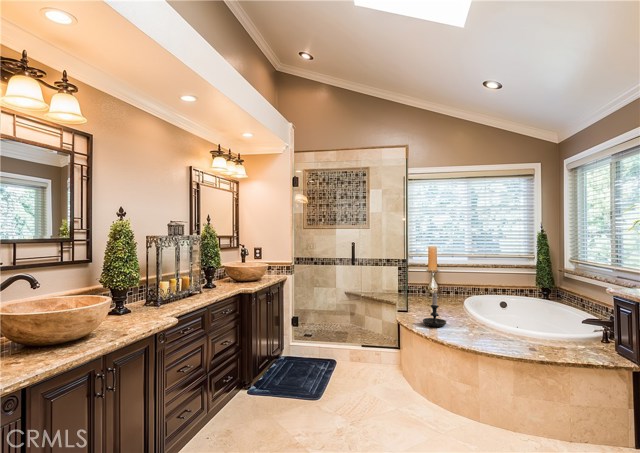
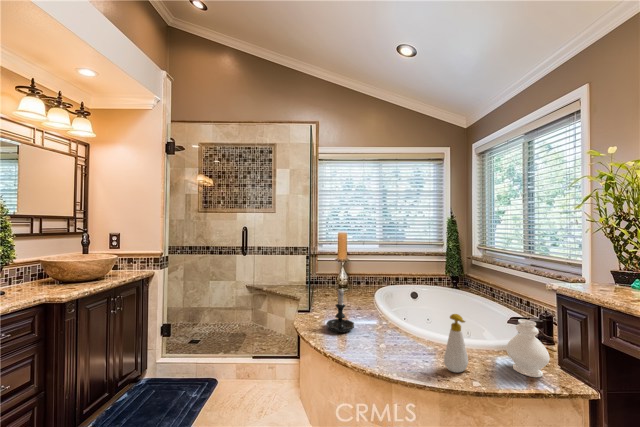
soap bottle: none [519,309,539,351] -> present [444,314,468,372]
decorative vase: none [572,315,604,356] -> present [507,319,549,377]

